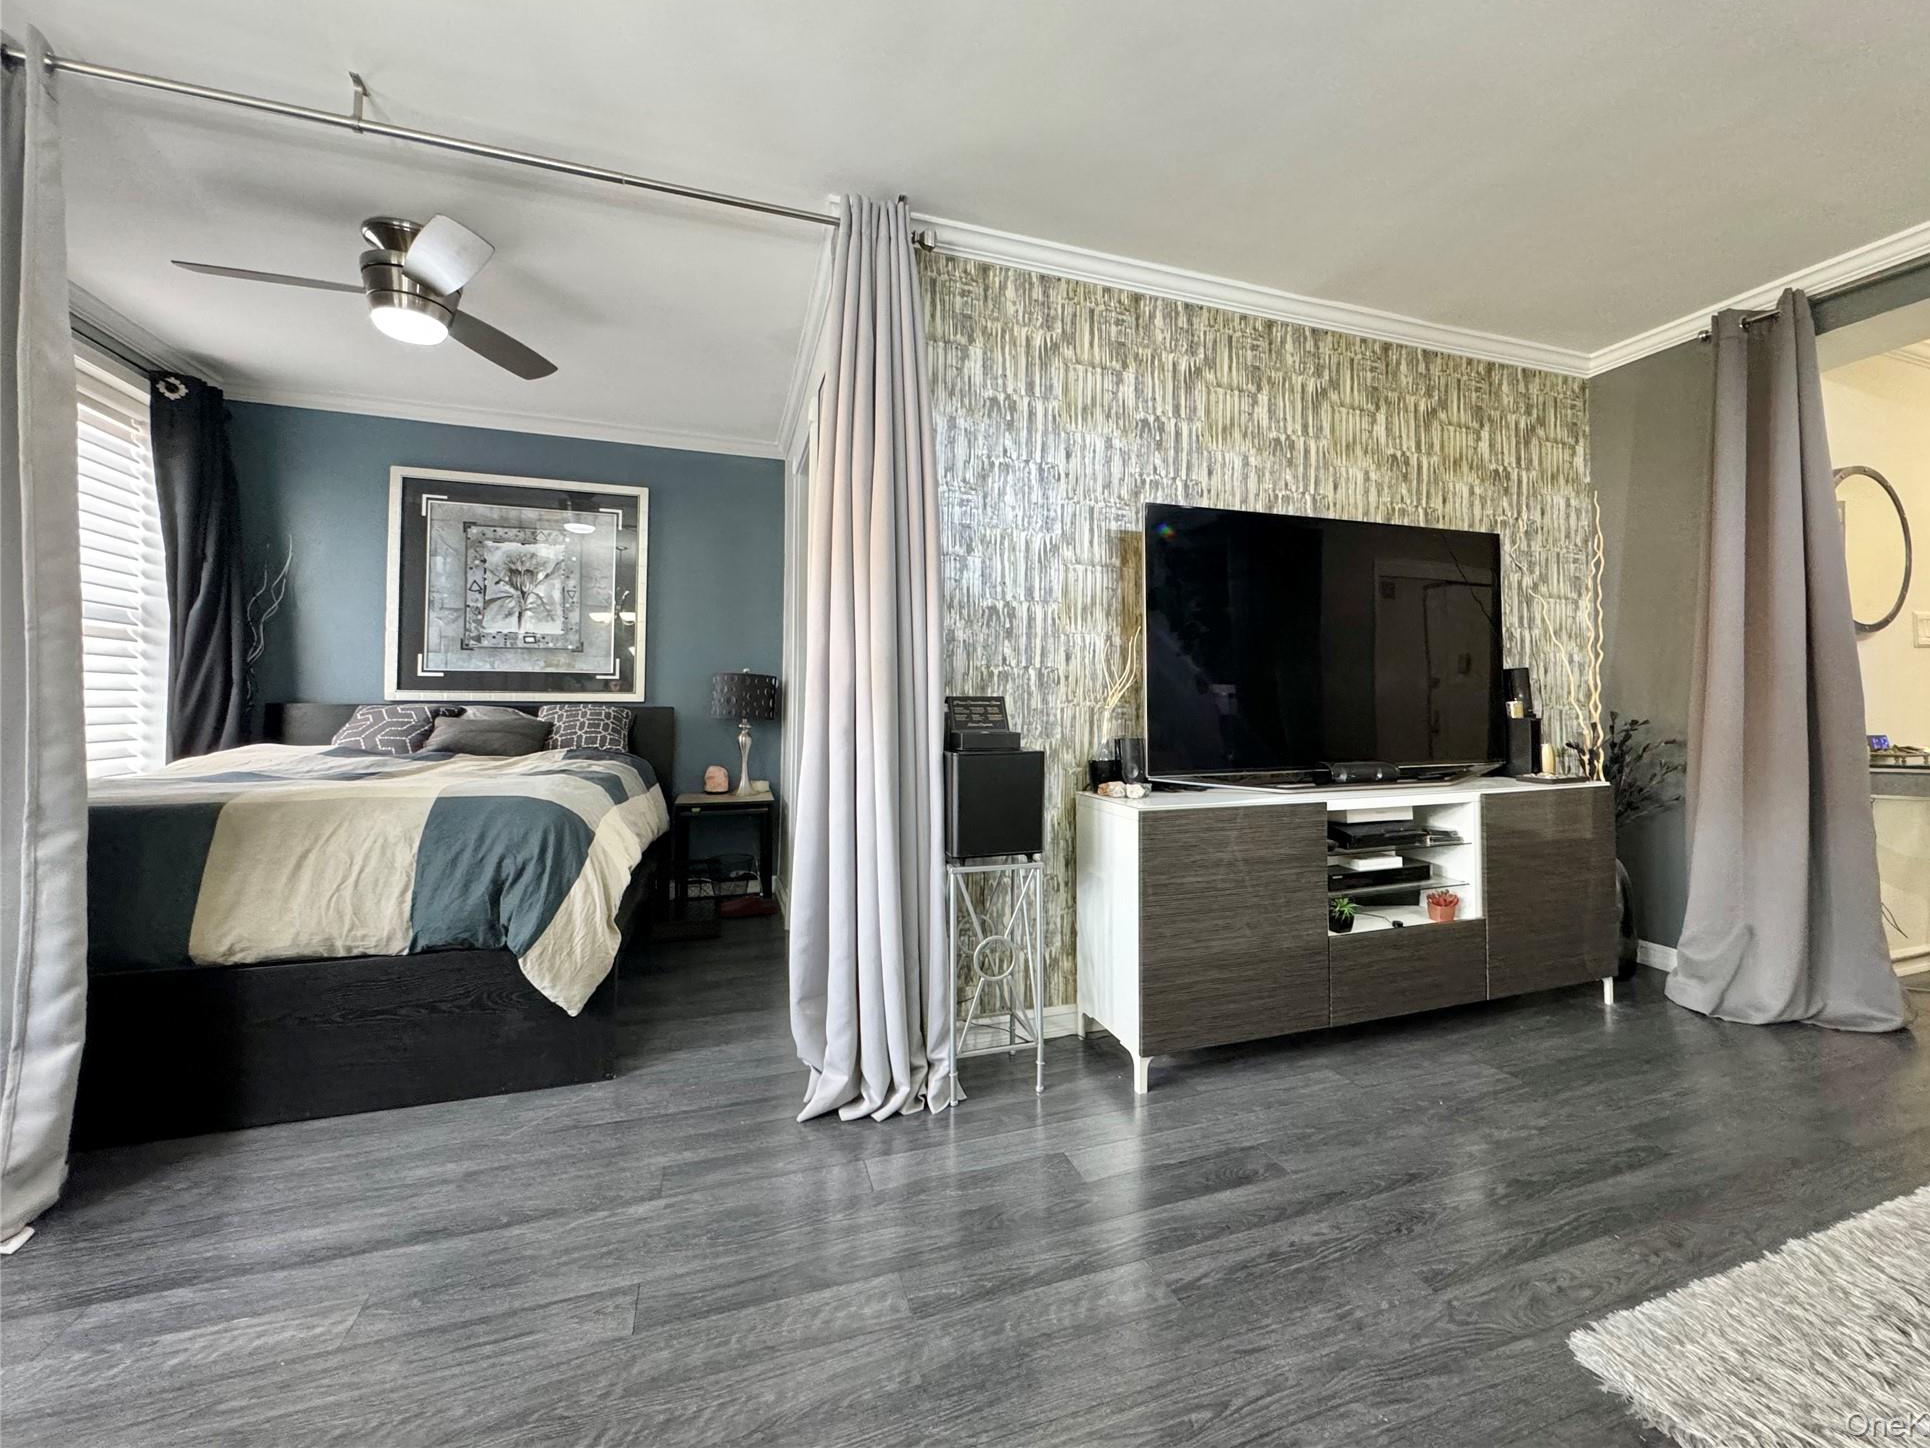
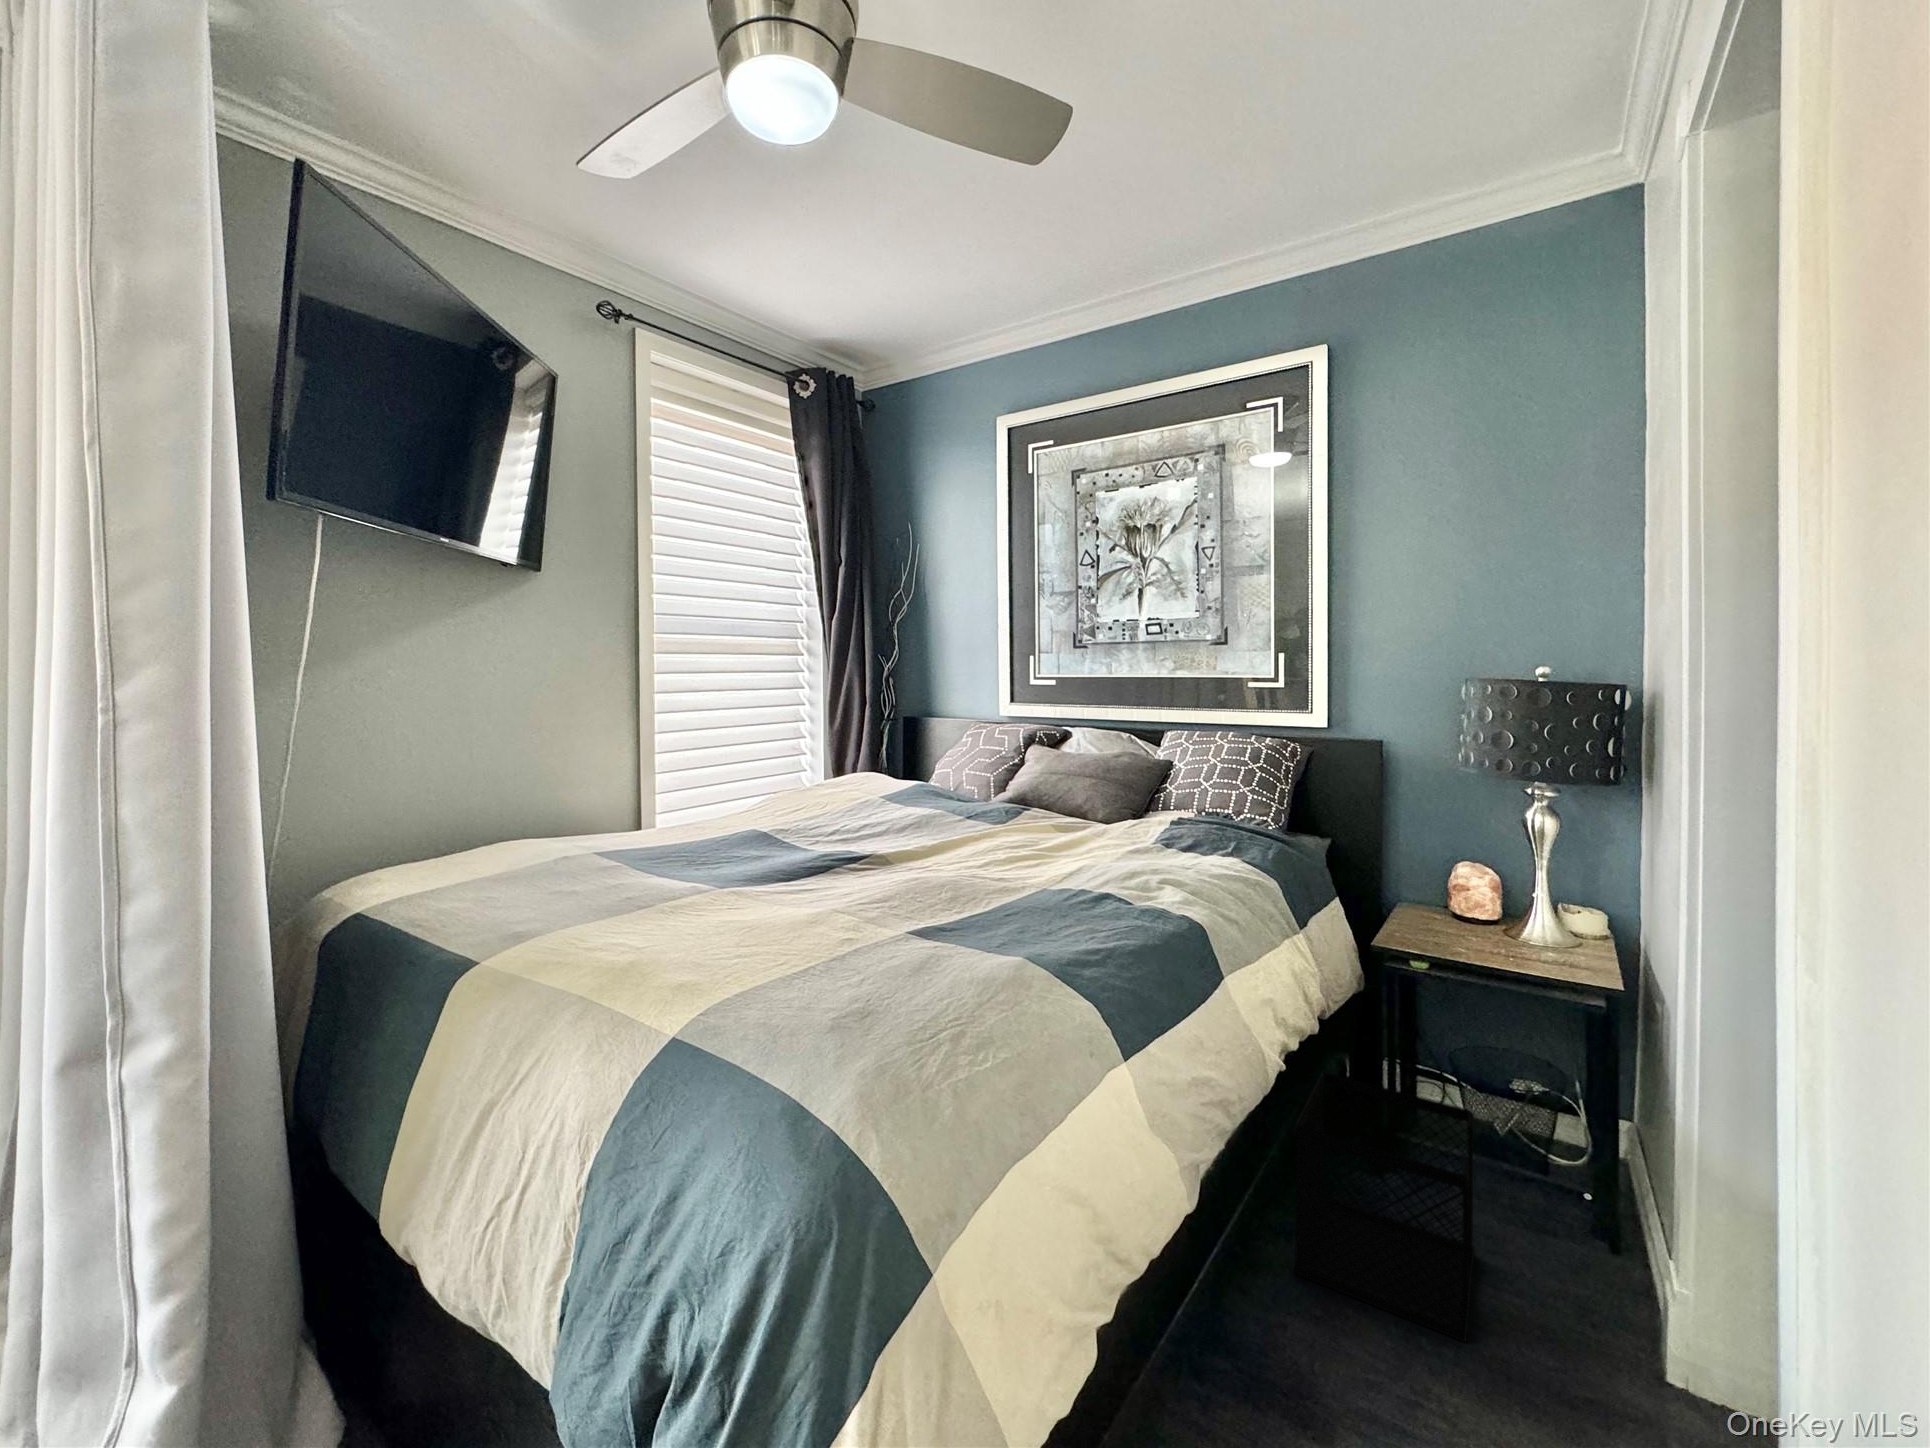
slippers: present [721,894,778,917] -> none [1469,1177,1637,1278]

